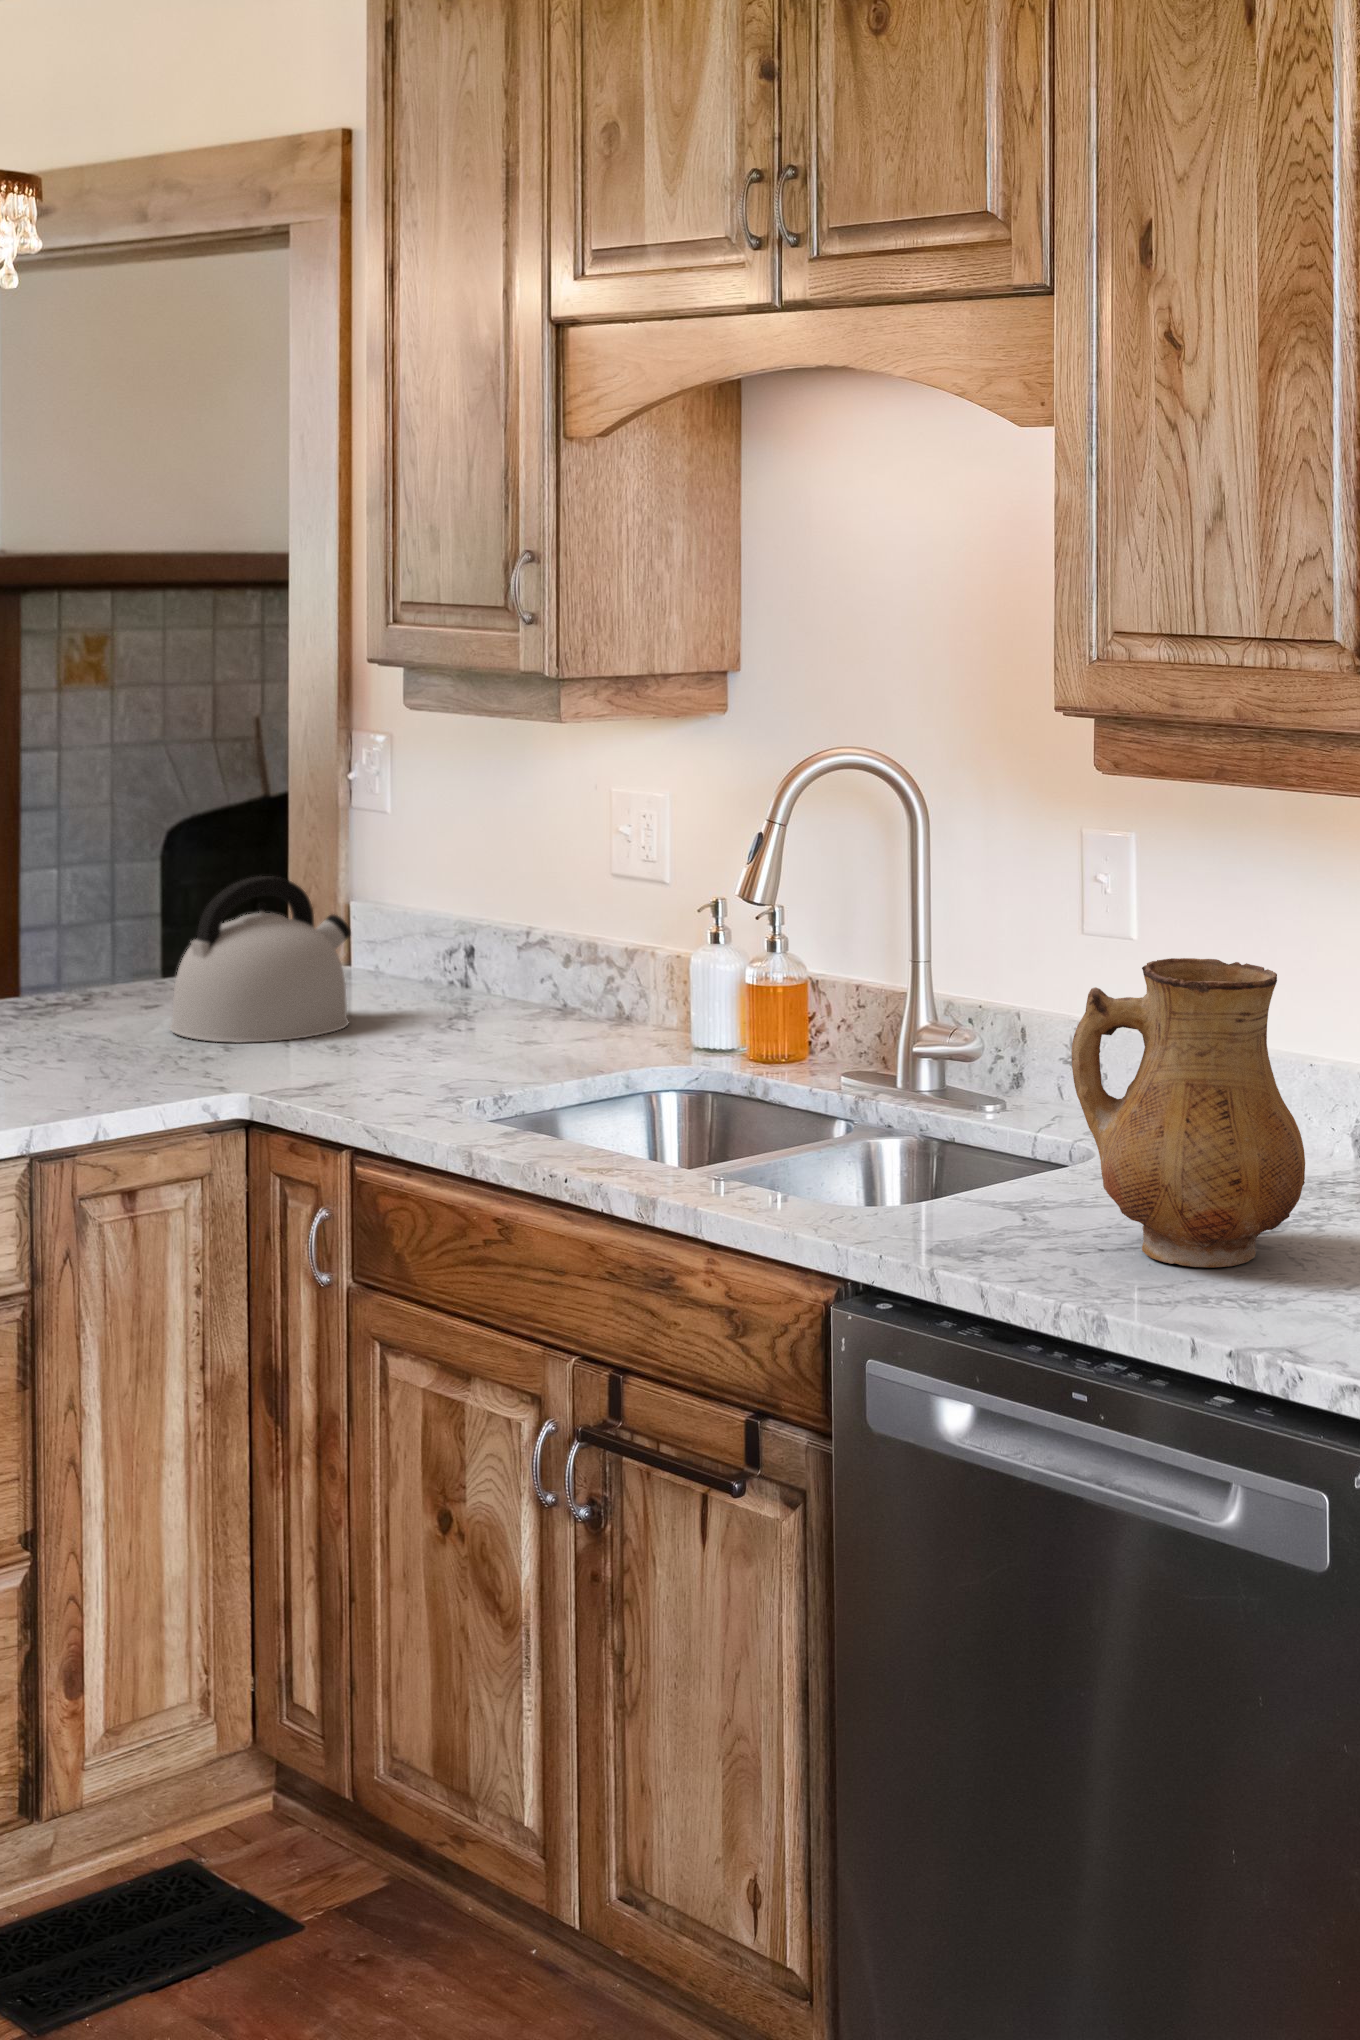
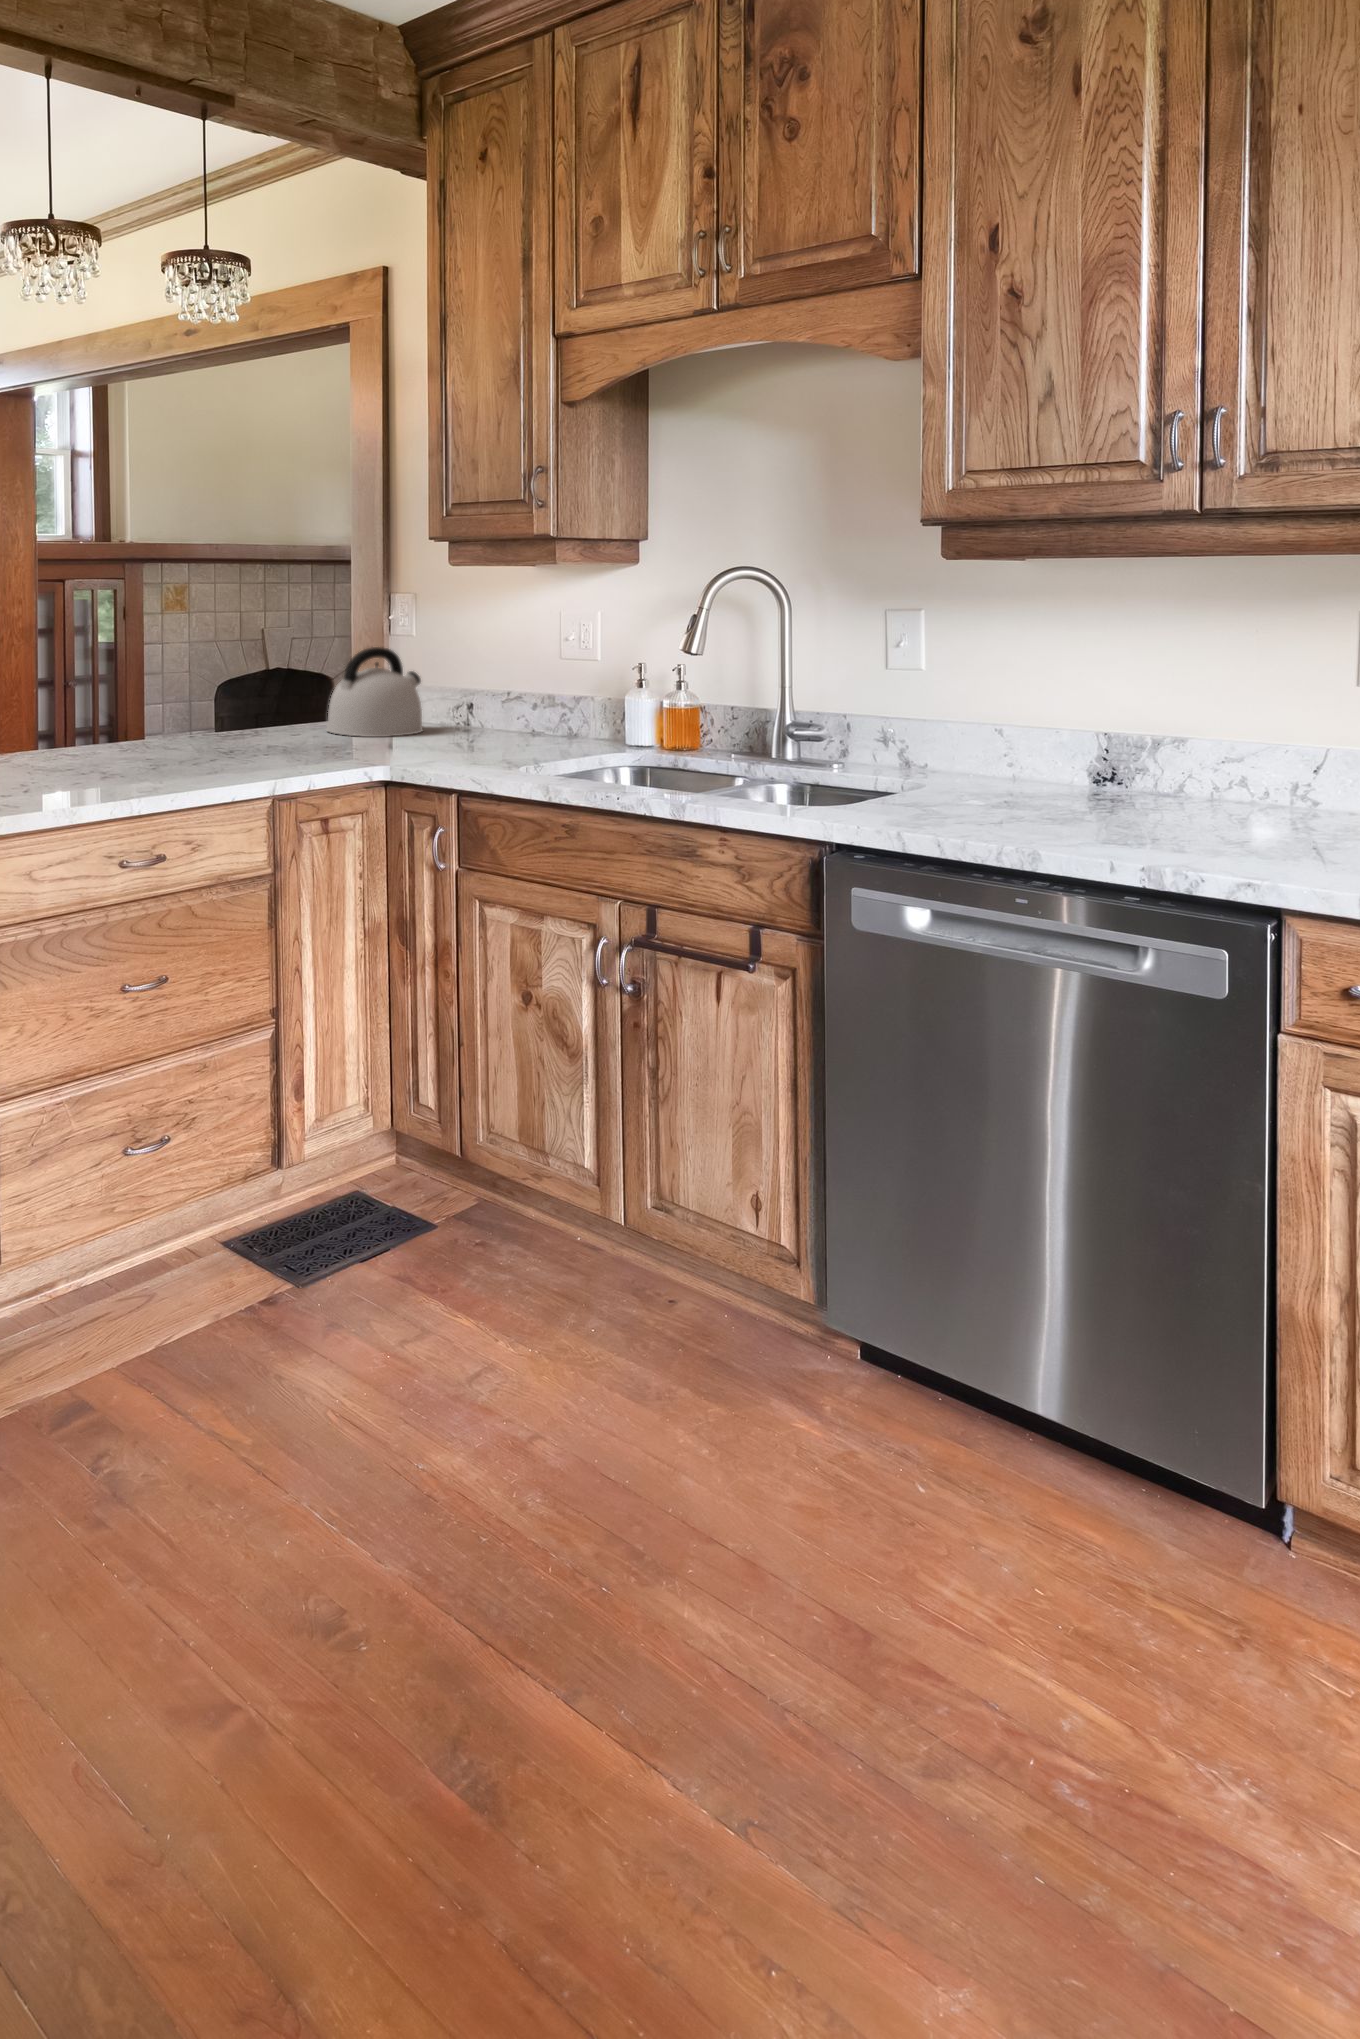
ceramic pitcher: present [1072,958,1305,1267] -> none [979,651,1130,833]

